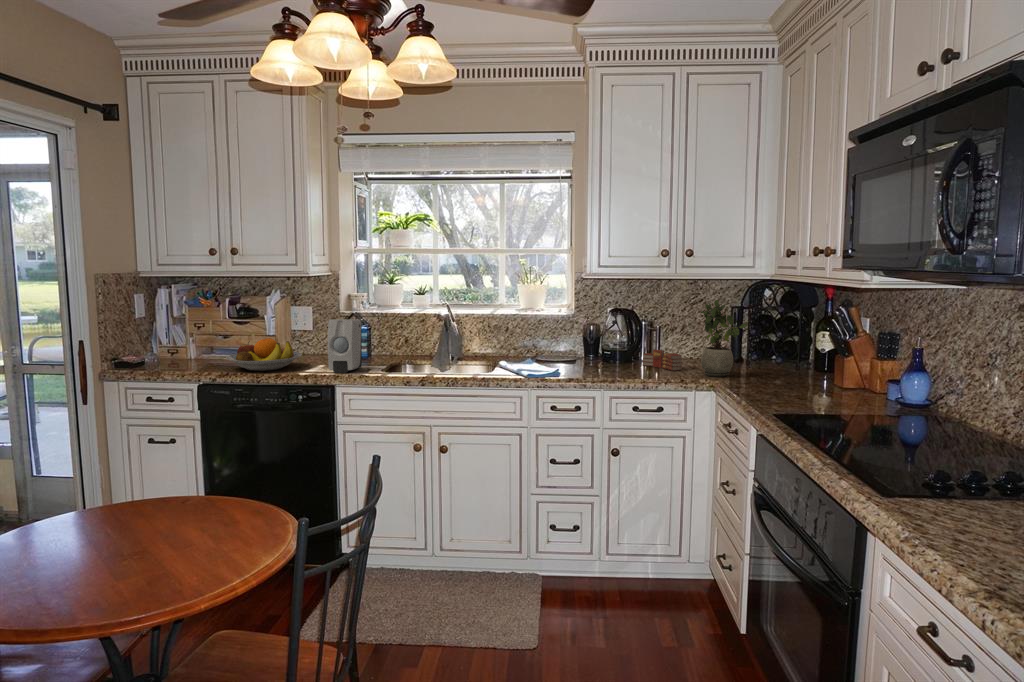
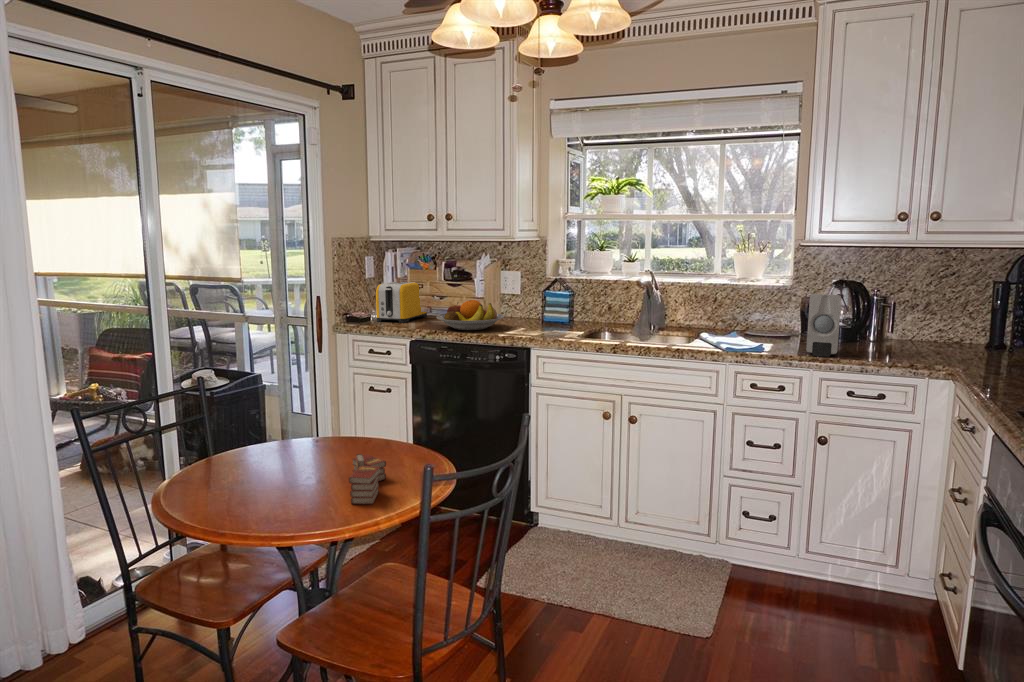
potted plant: present [701,300,746,377] -> none [943,272,1008,364]
soap dispenser: present [328,319,362,373] -> present [806,294,841,357]
toaster: none [149,320,208,366] -> present [376,282,427,323]
book: present [643,349,682,371] -> present [349,454,386,504]

